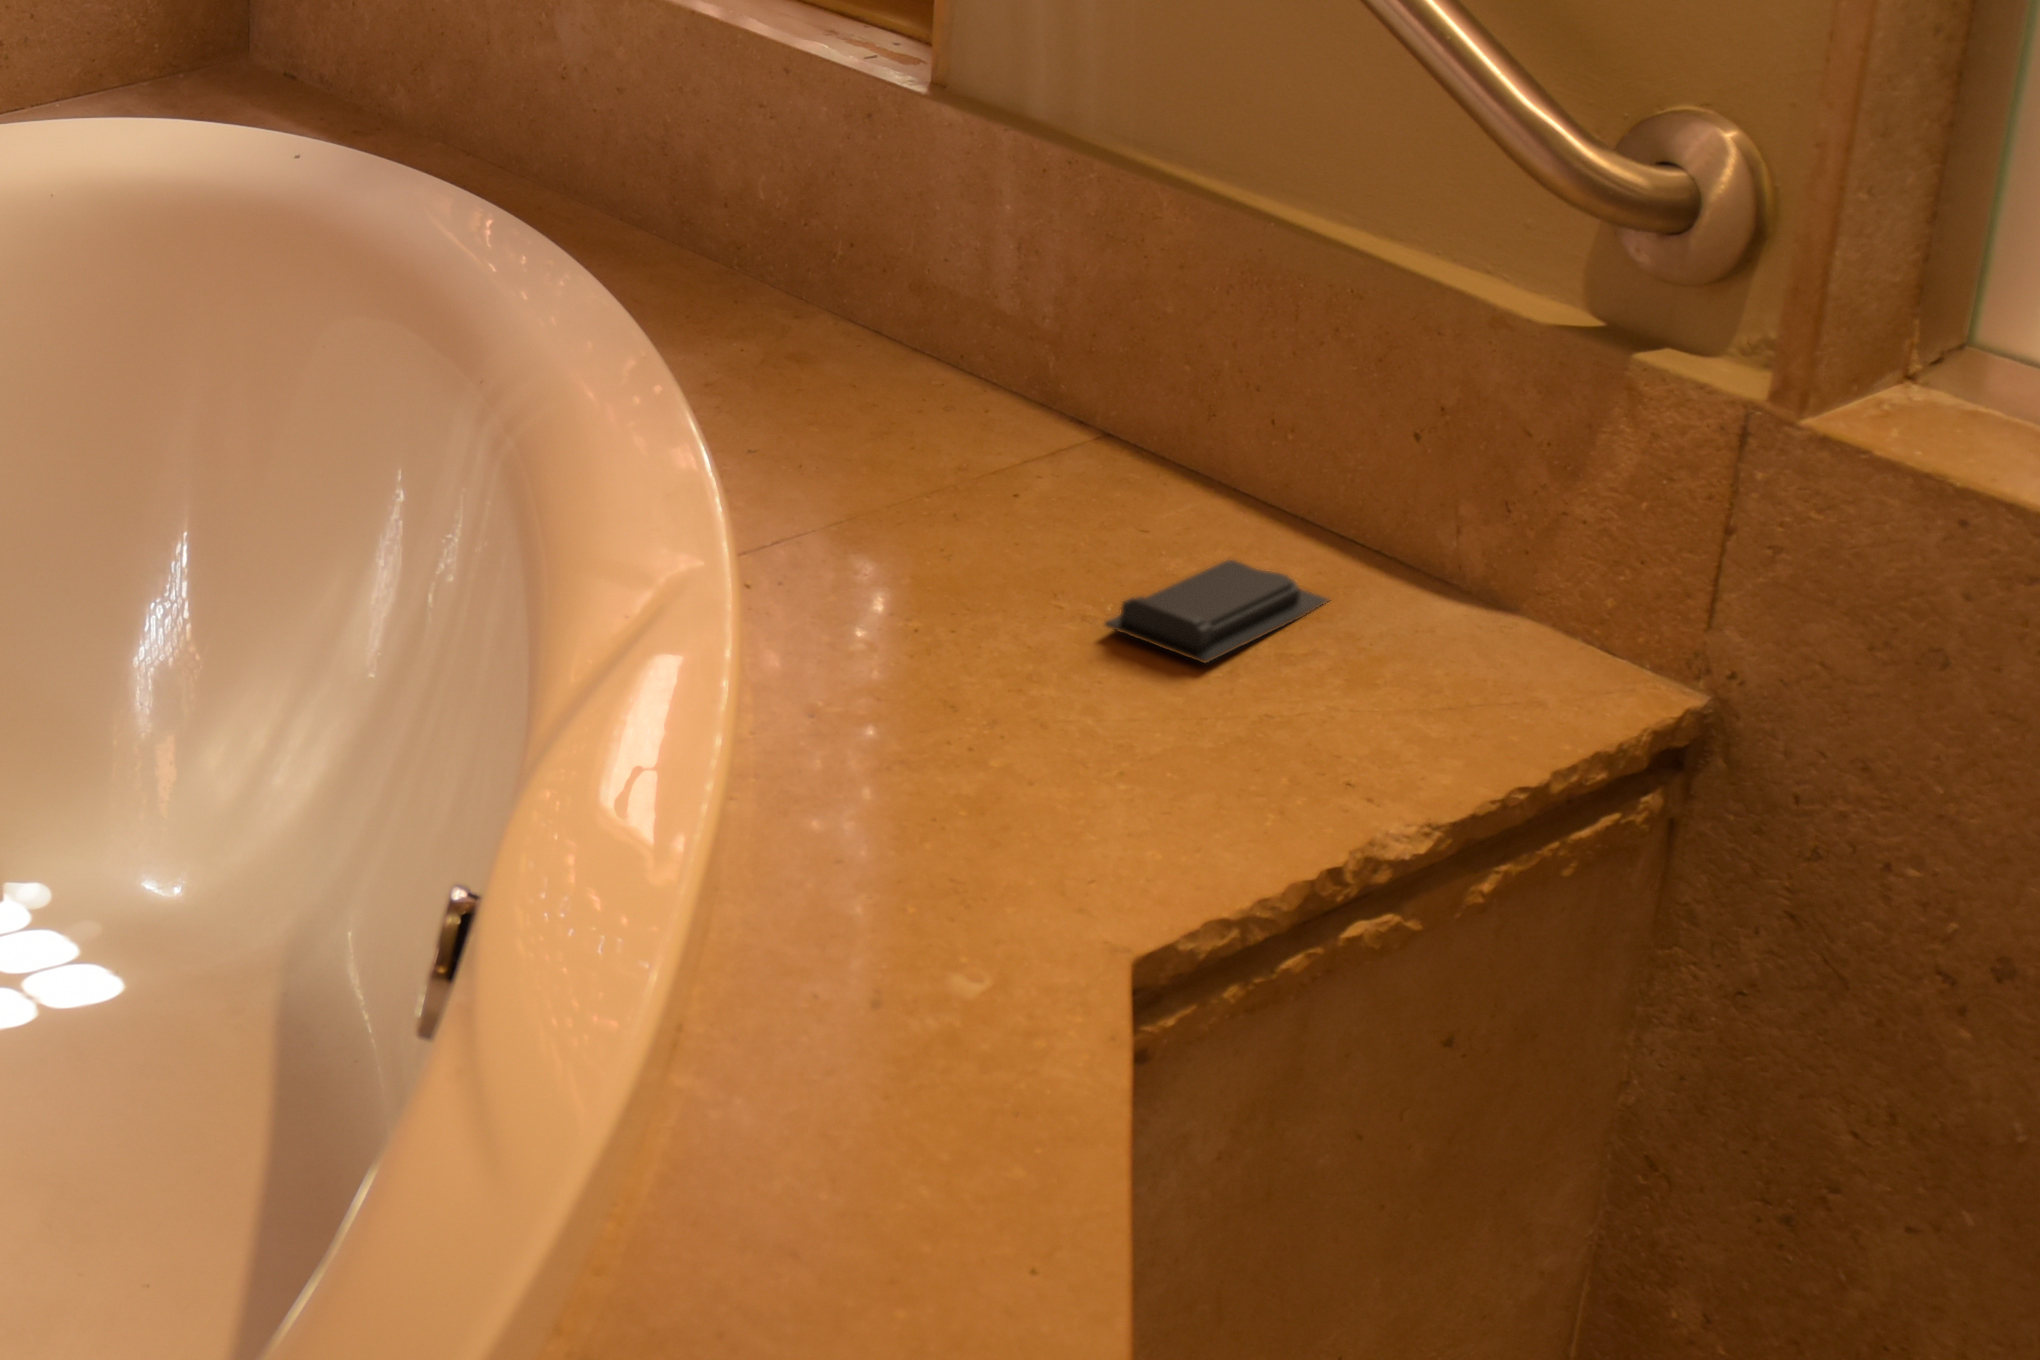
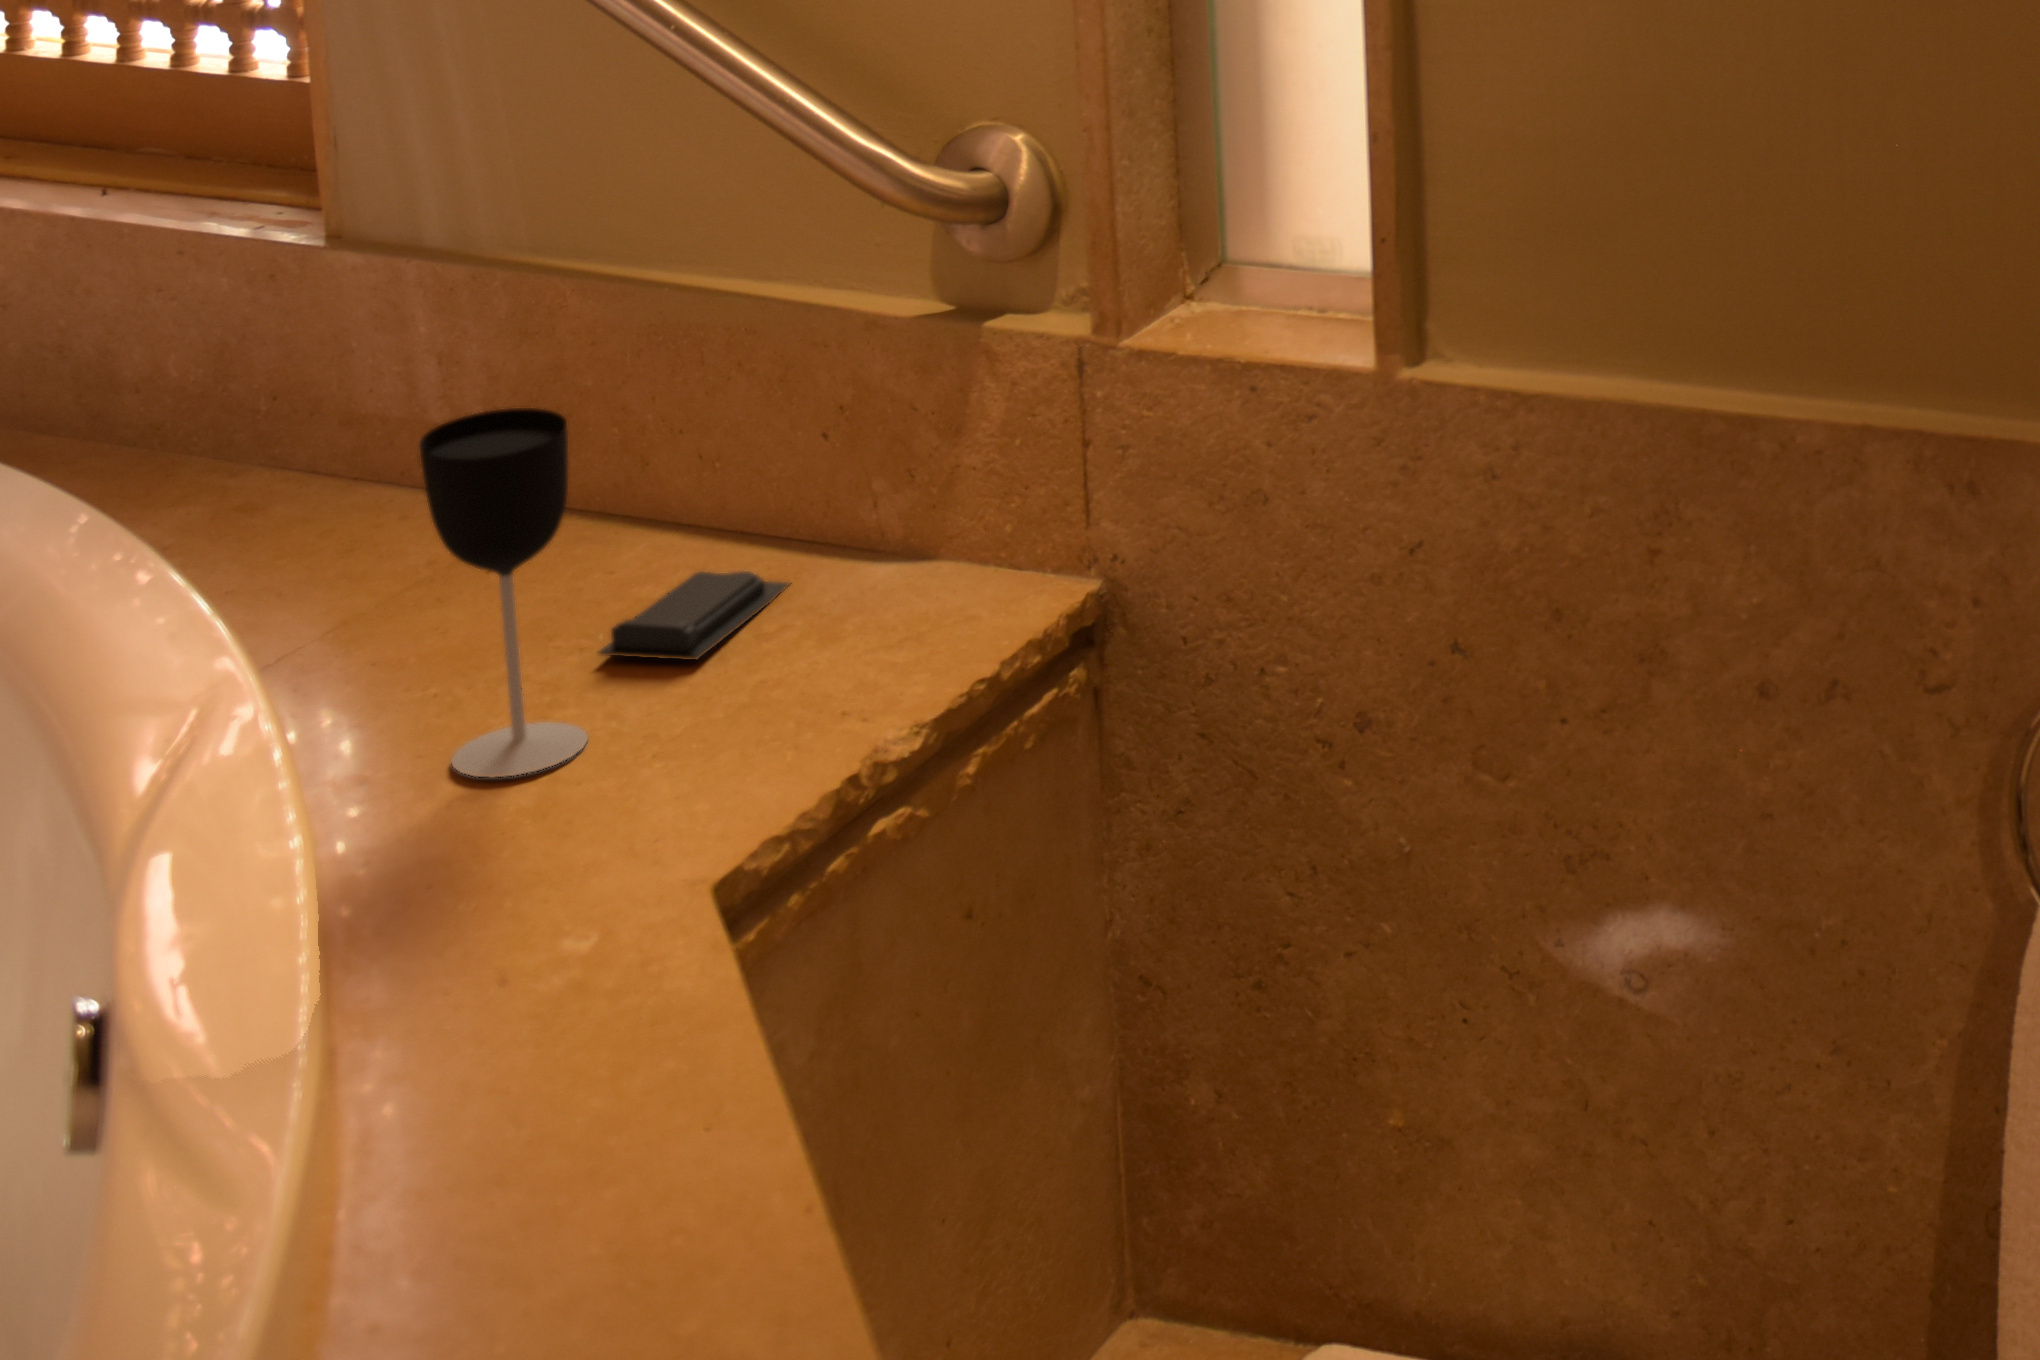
wine glass: none [931,340,1111,740] -> present [419,408,588,777]

